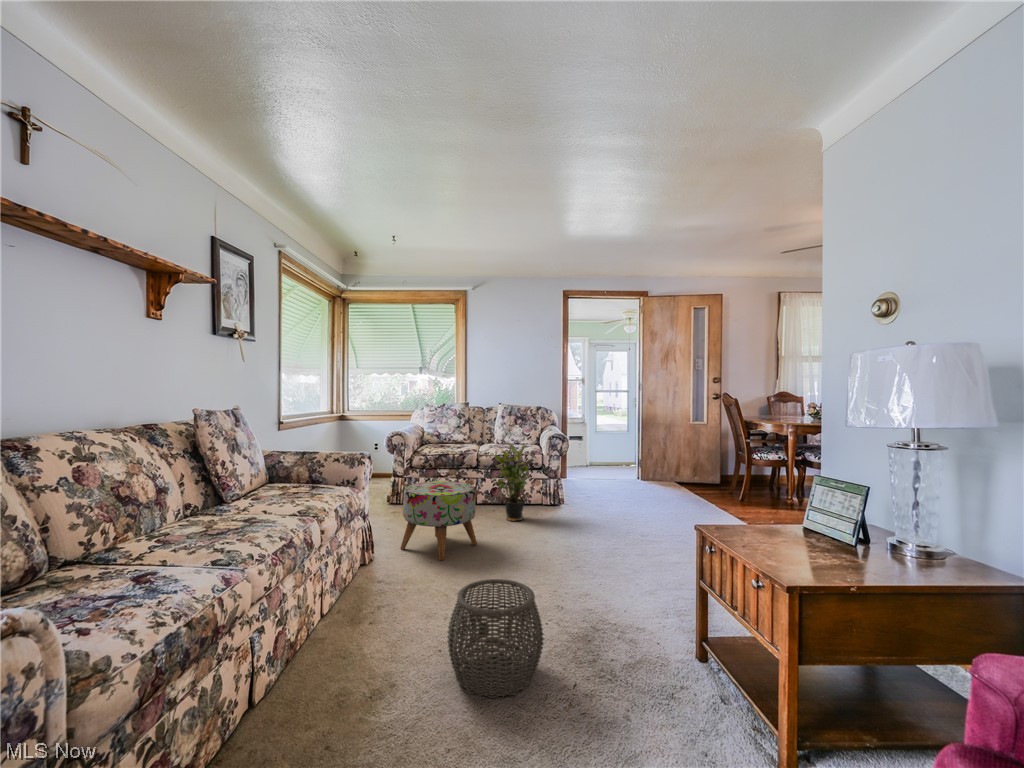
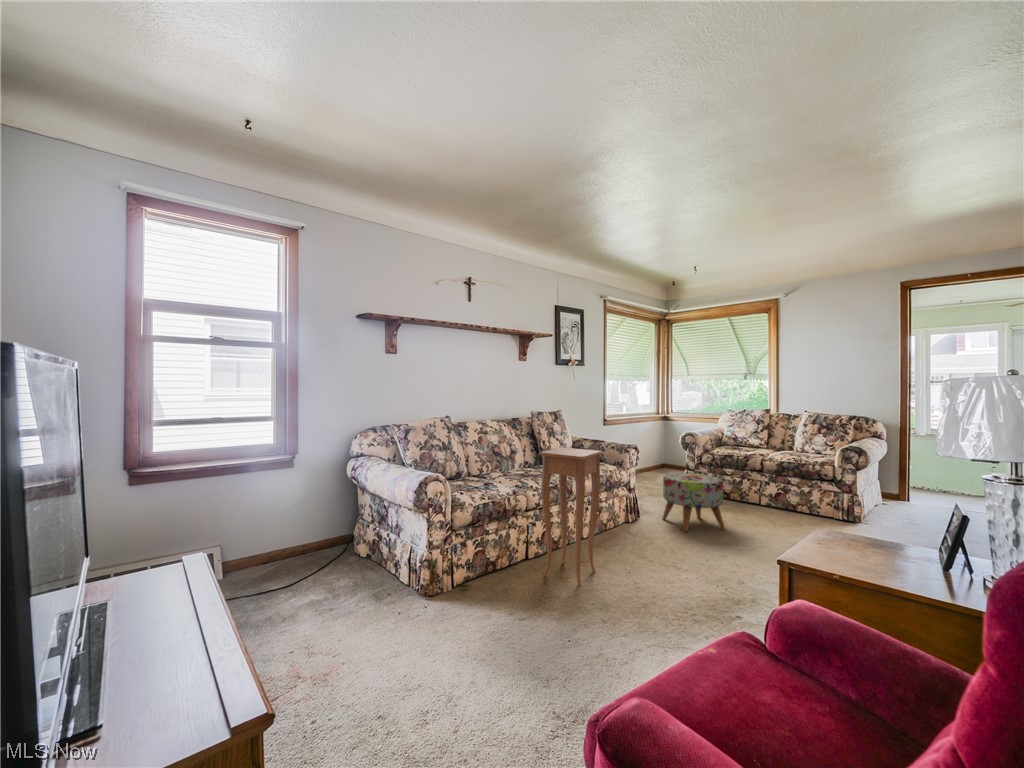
potted plant: present [495,443,529,521] -> none [761,450,803,523]
side table: none [300,469,399,730] -> present [539,447,603,585]
woven basket: present [447,579,544,698] -> none [621,531,687,604]

